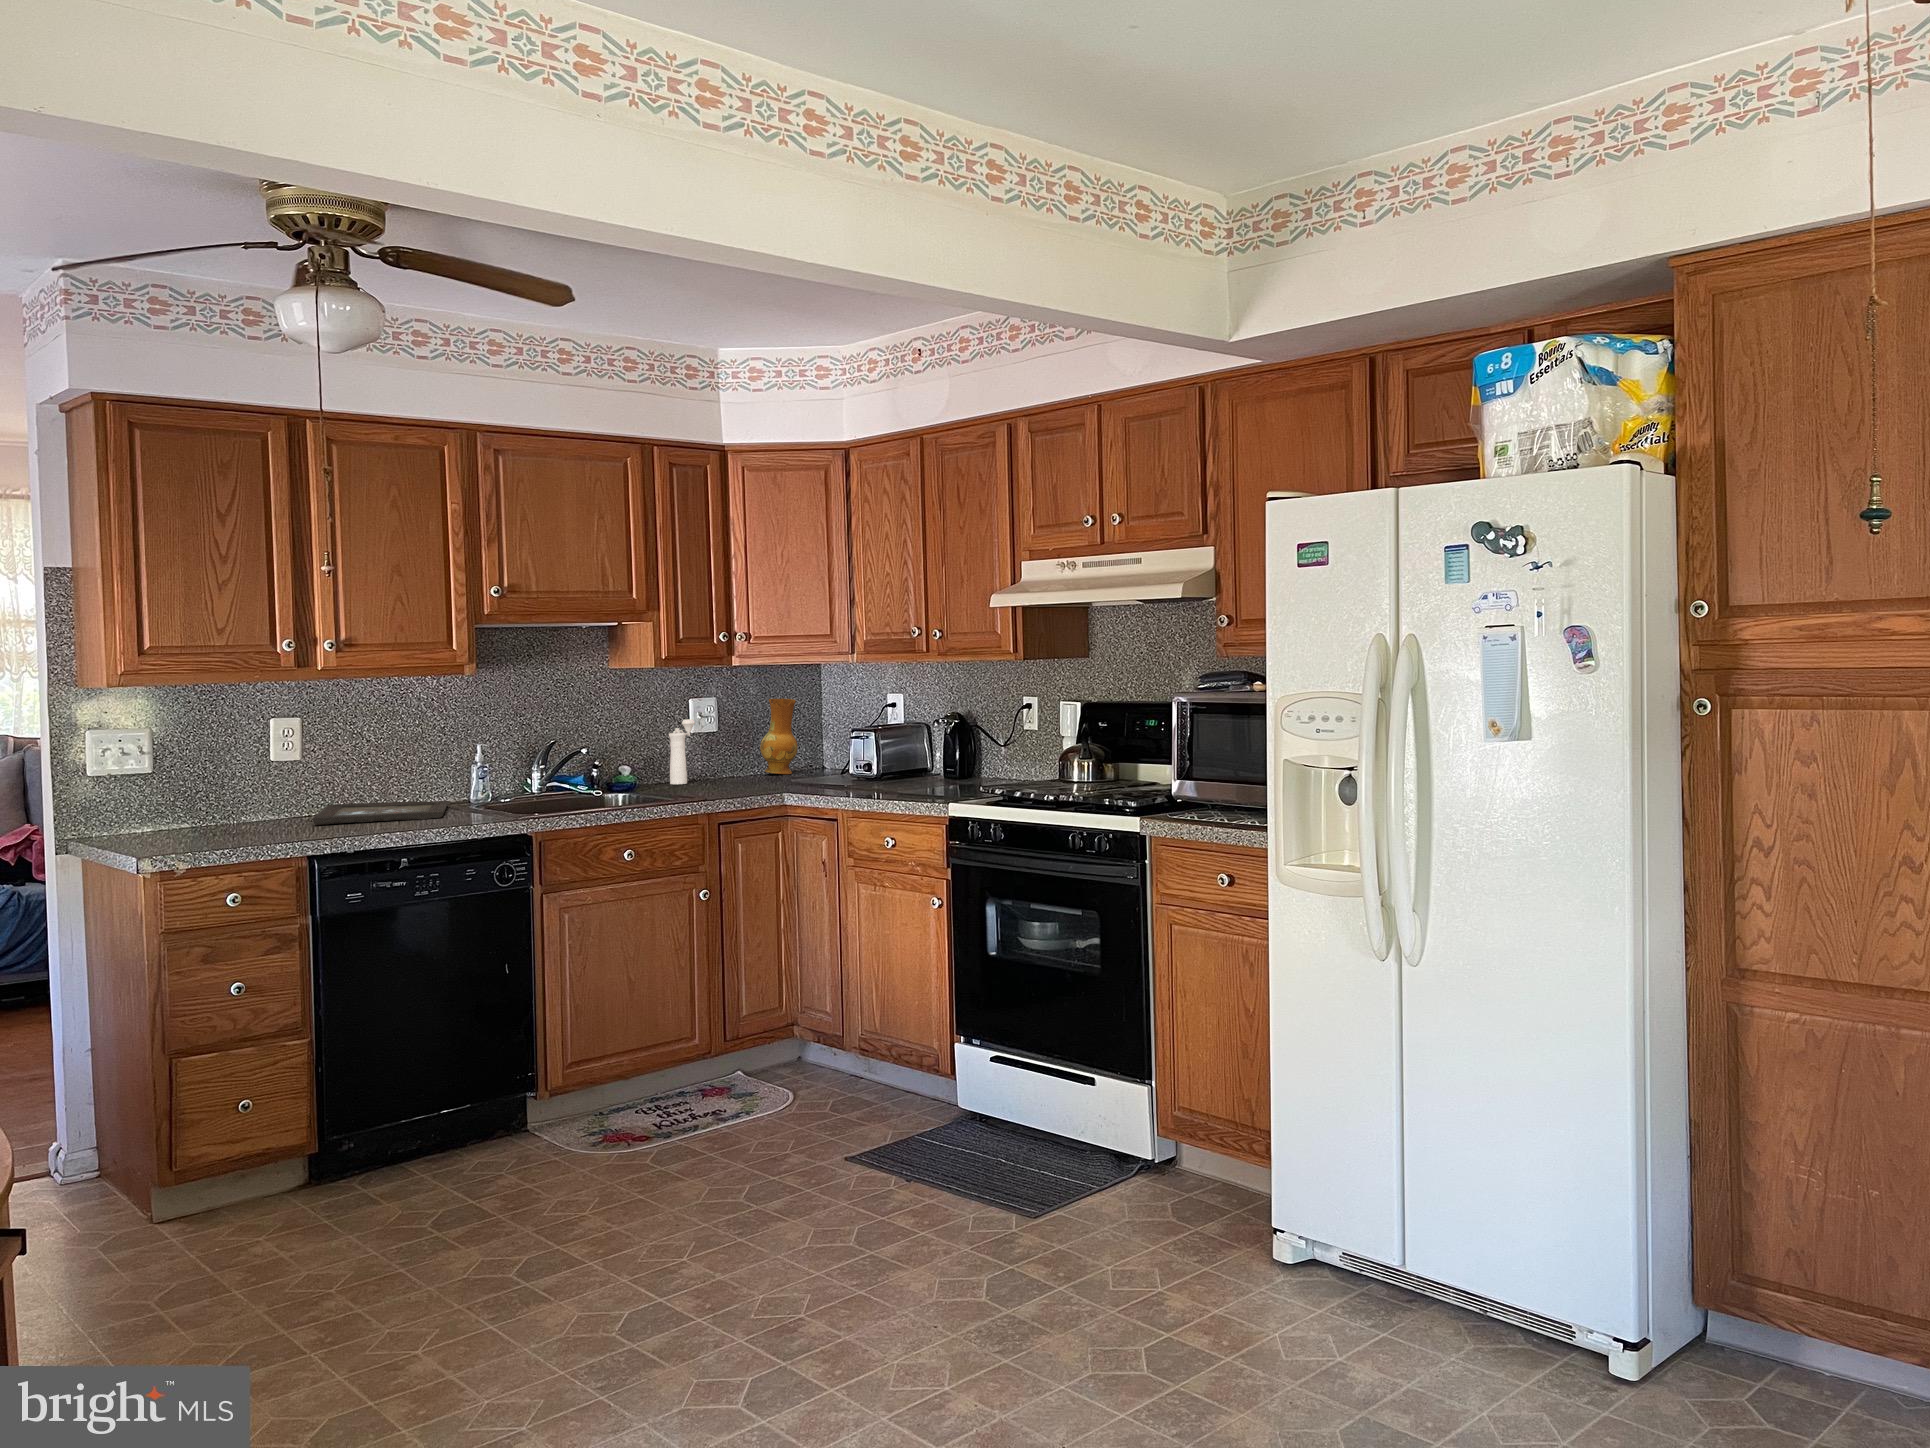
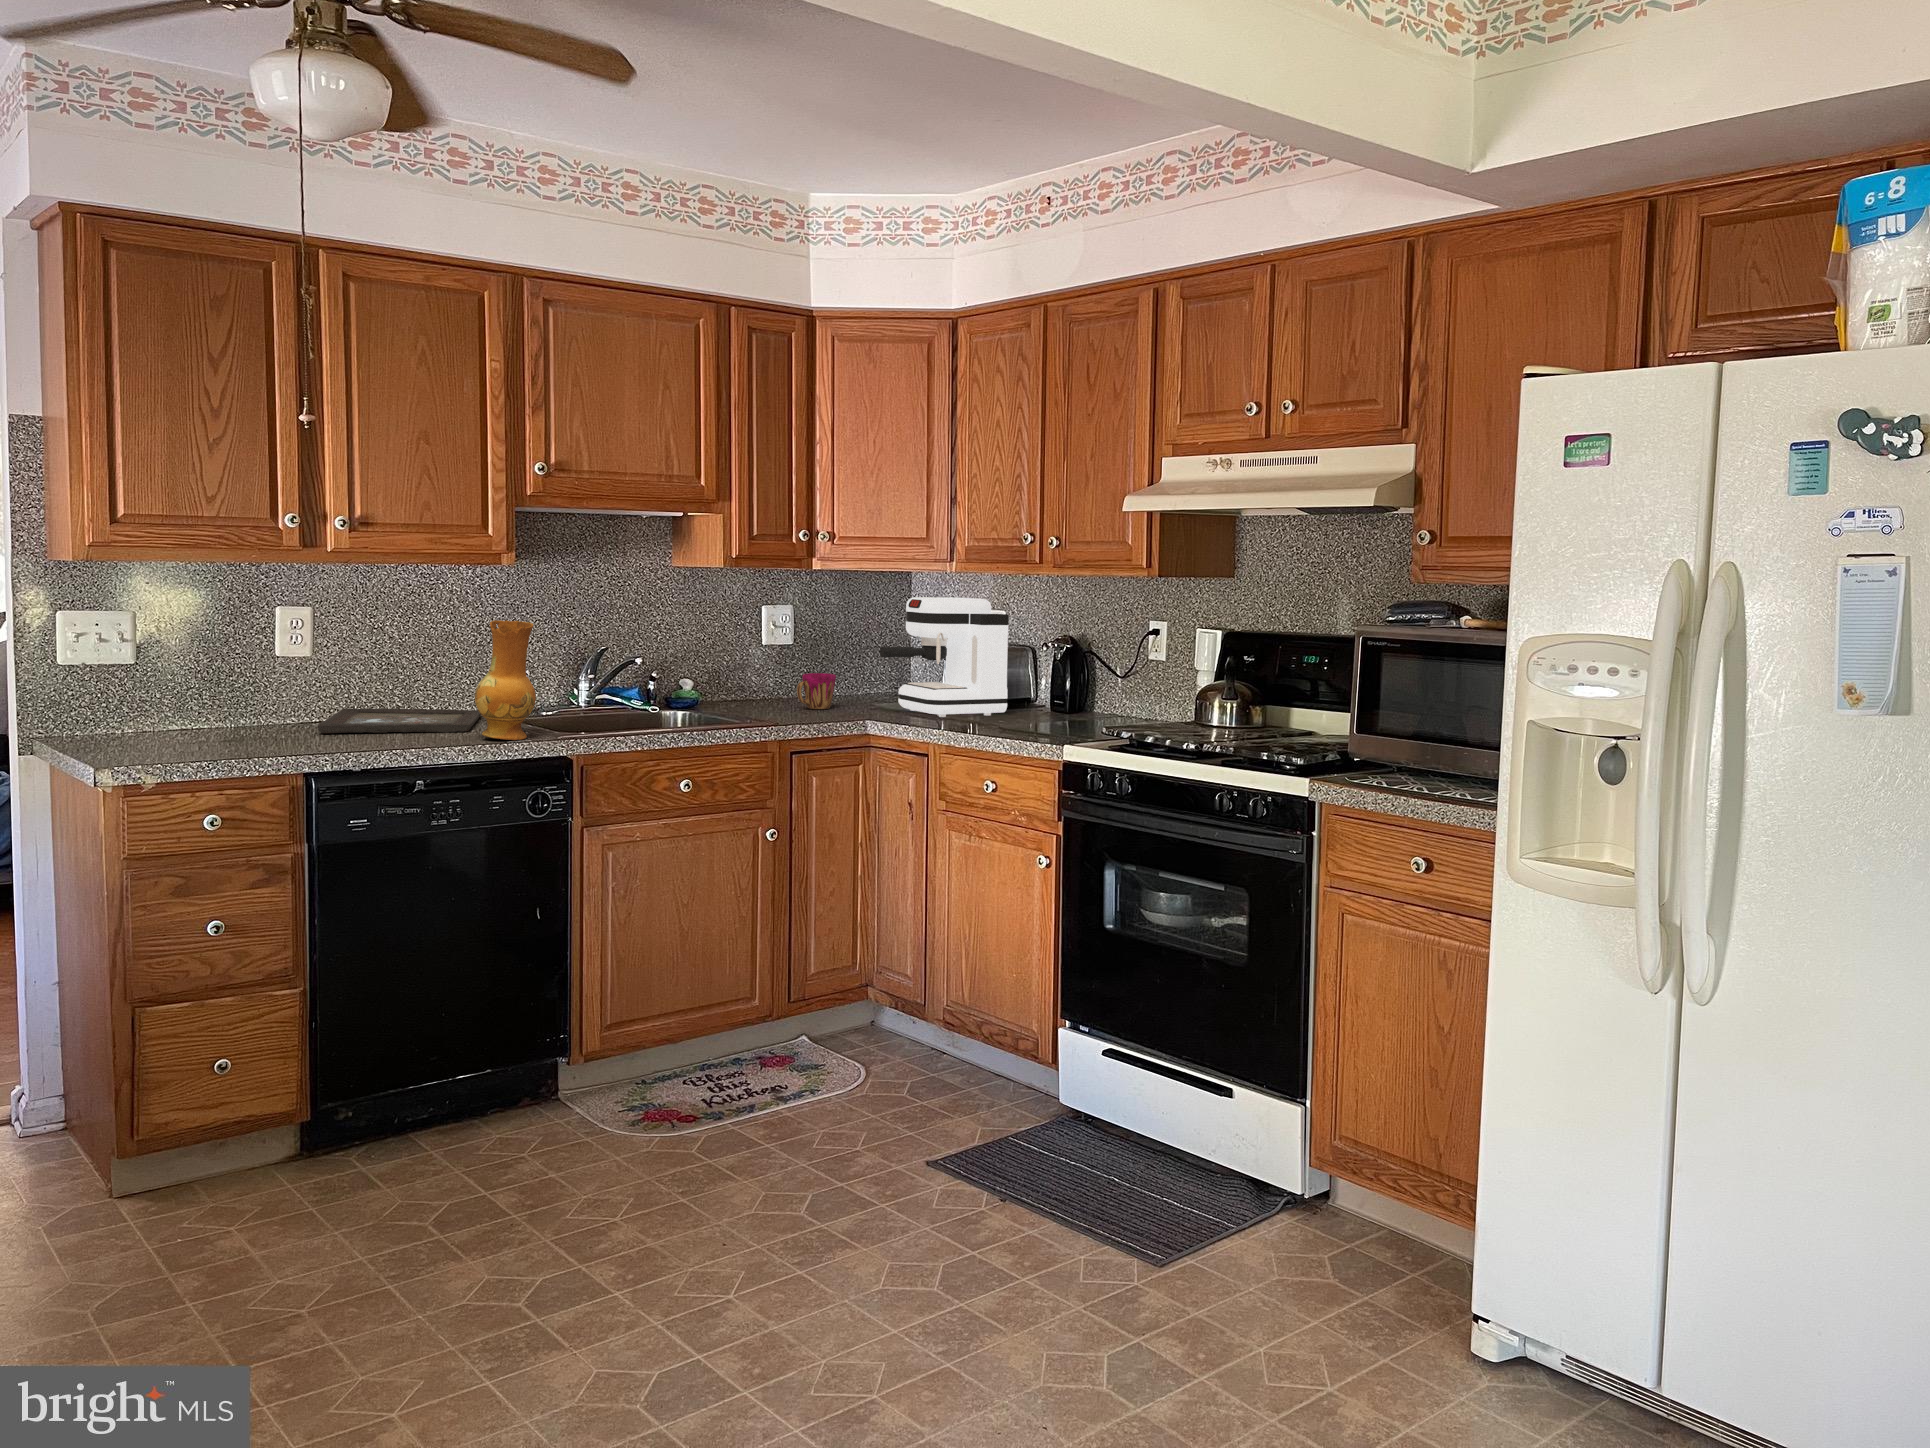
coffee maker: none [792,685,904,788] -> present [880,597,1009,717]
ceramic jug: present [760,699,798,774] -> present [475,620,536,740]
pepper mill: present [669,719,695,784] -> none [738,628,768,702]
cup: none [722,756,755,787] -> present [797,673,836,709]

